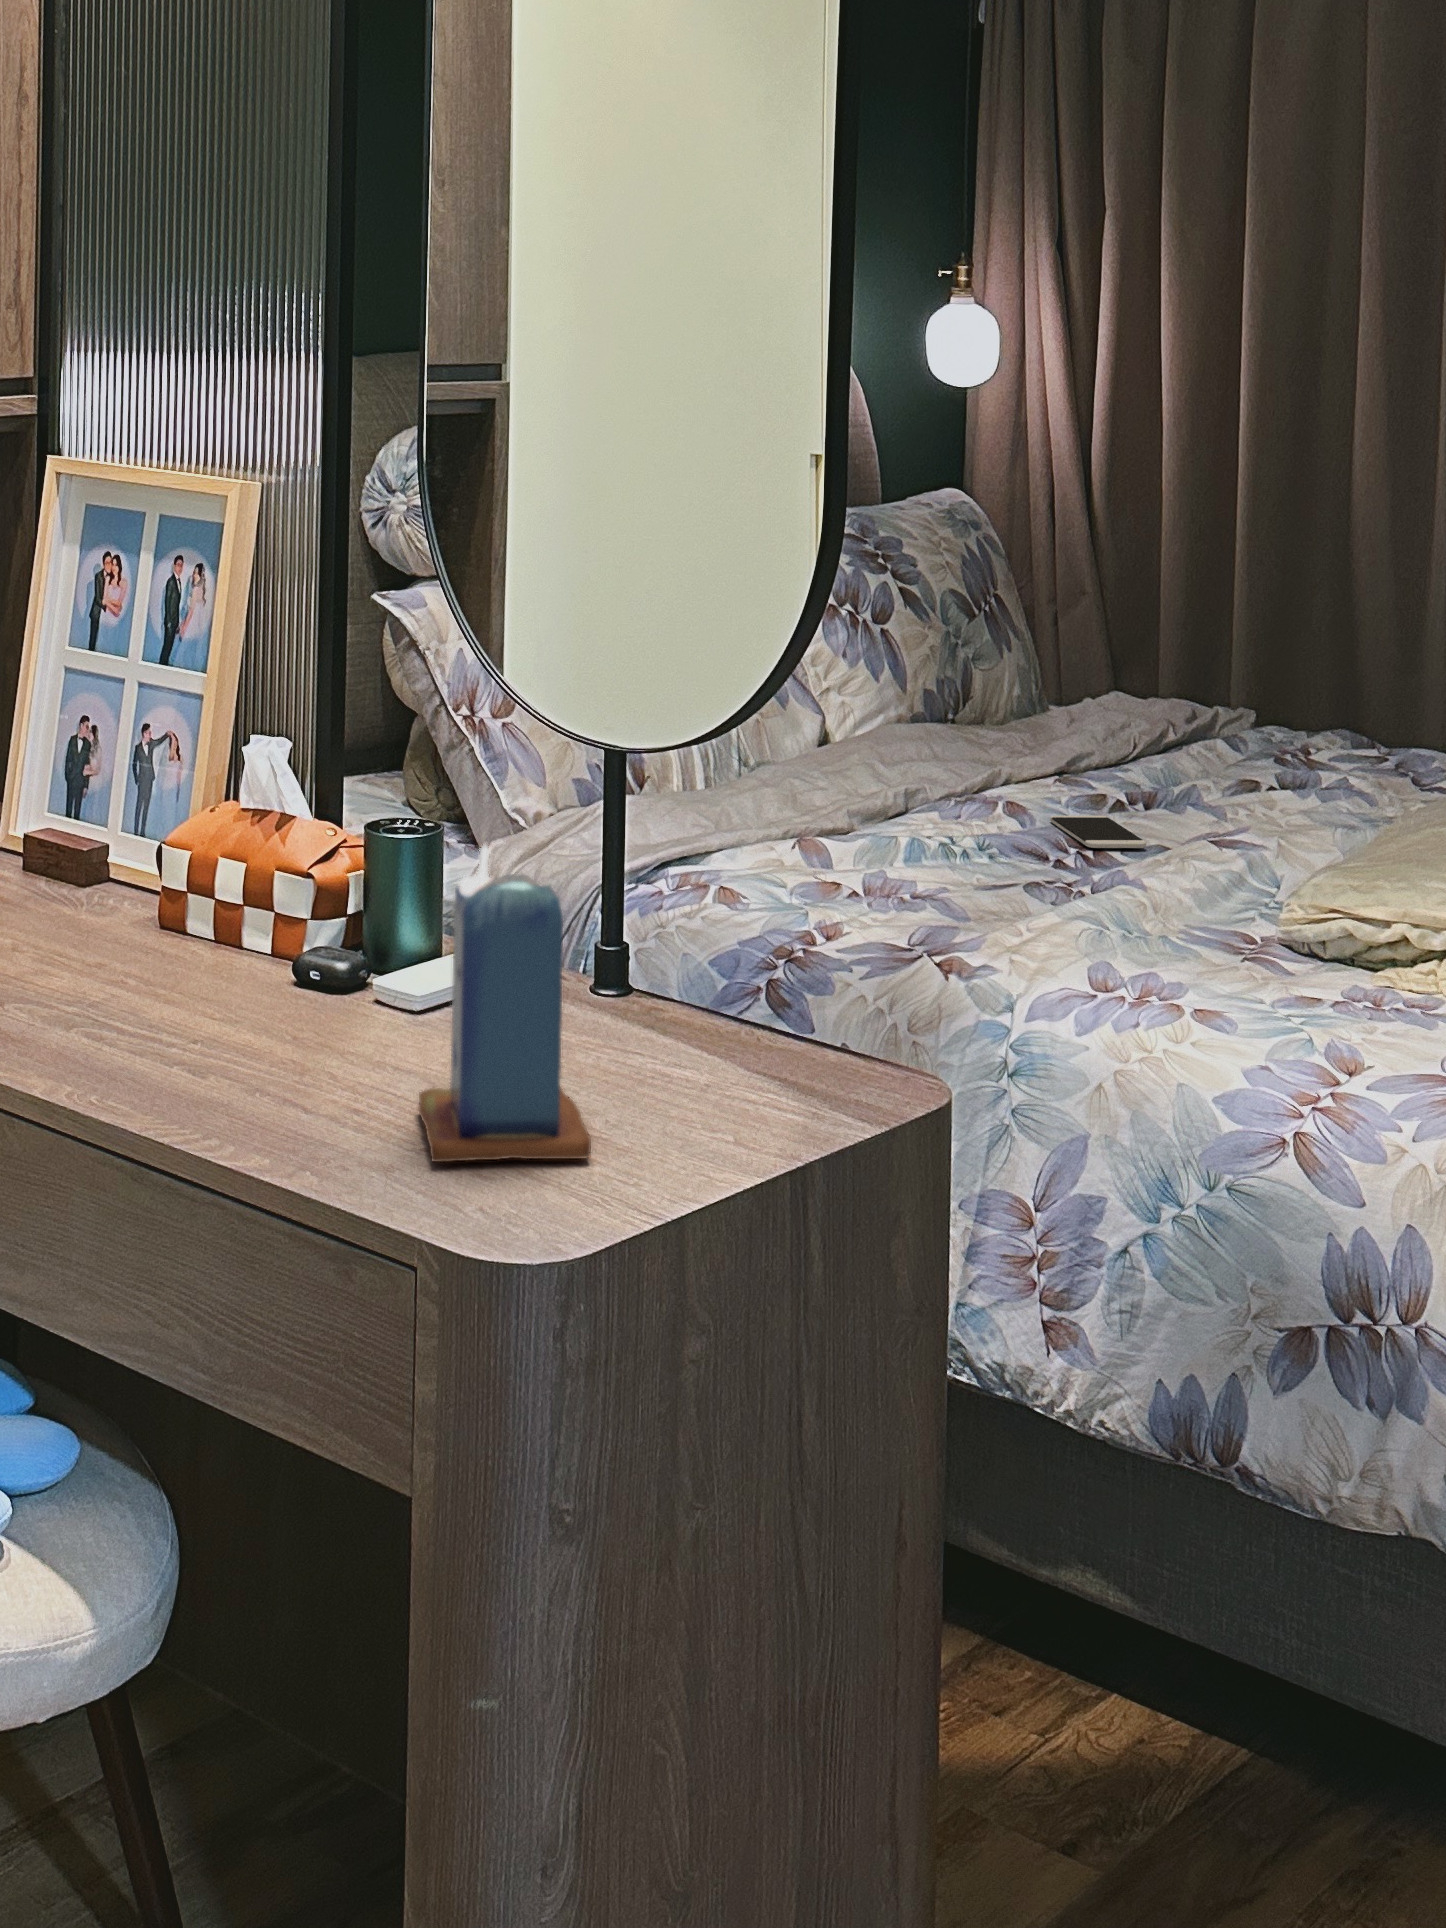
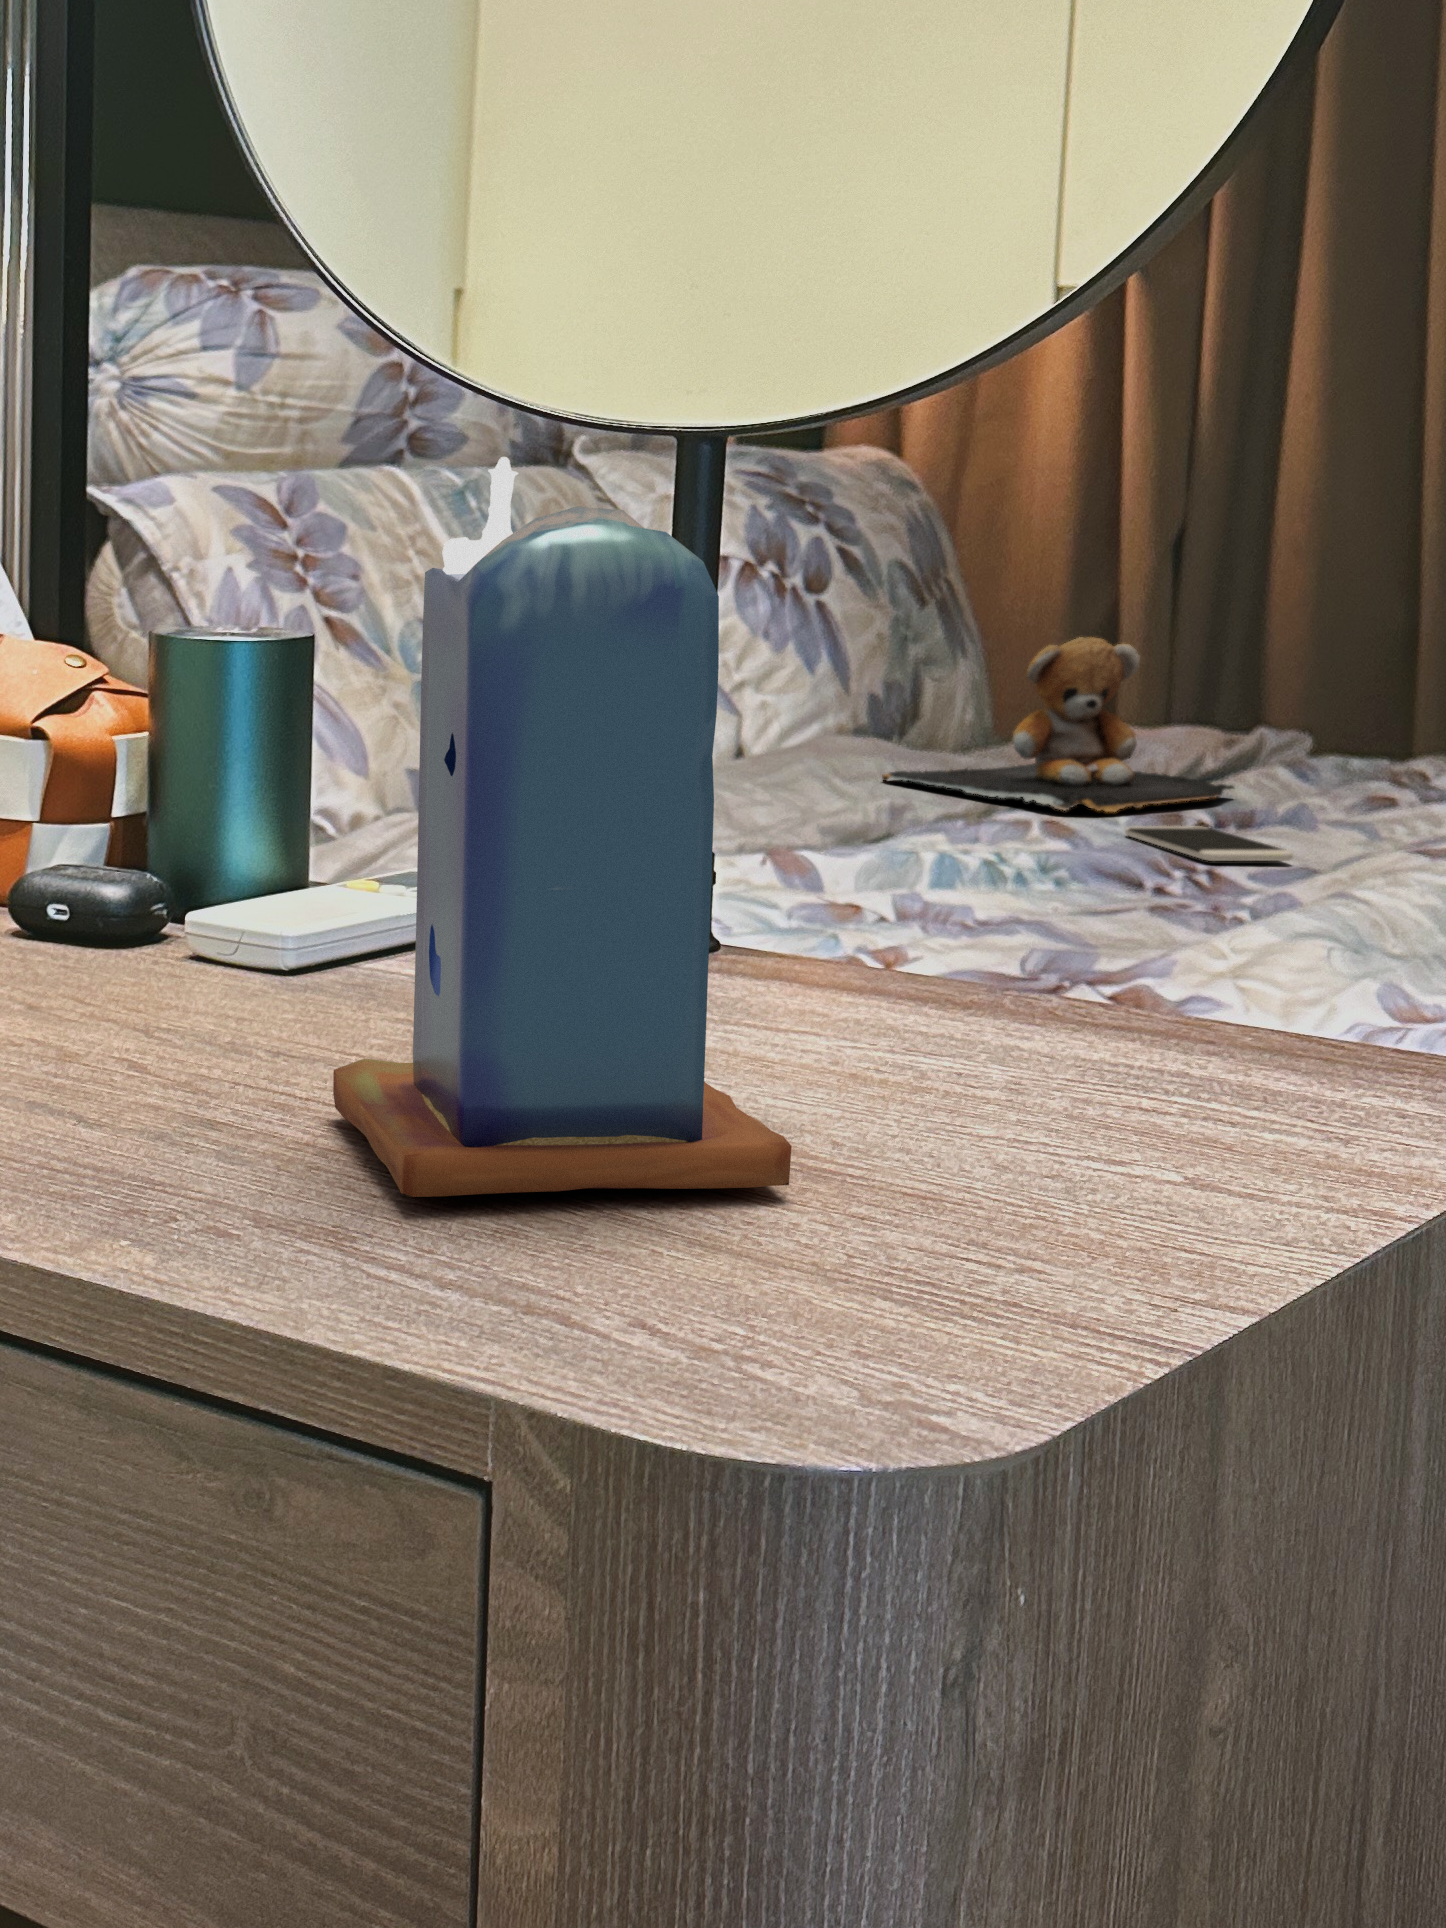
teddy bear: none [912,674,1150,800] -> present [882,637,1234,812]

